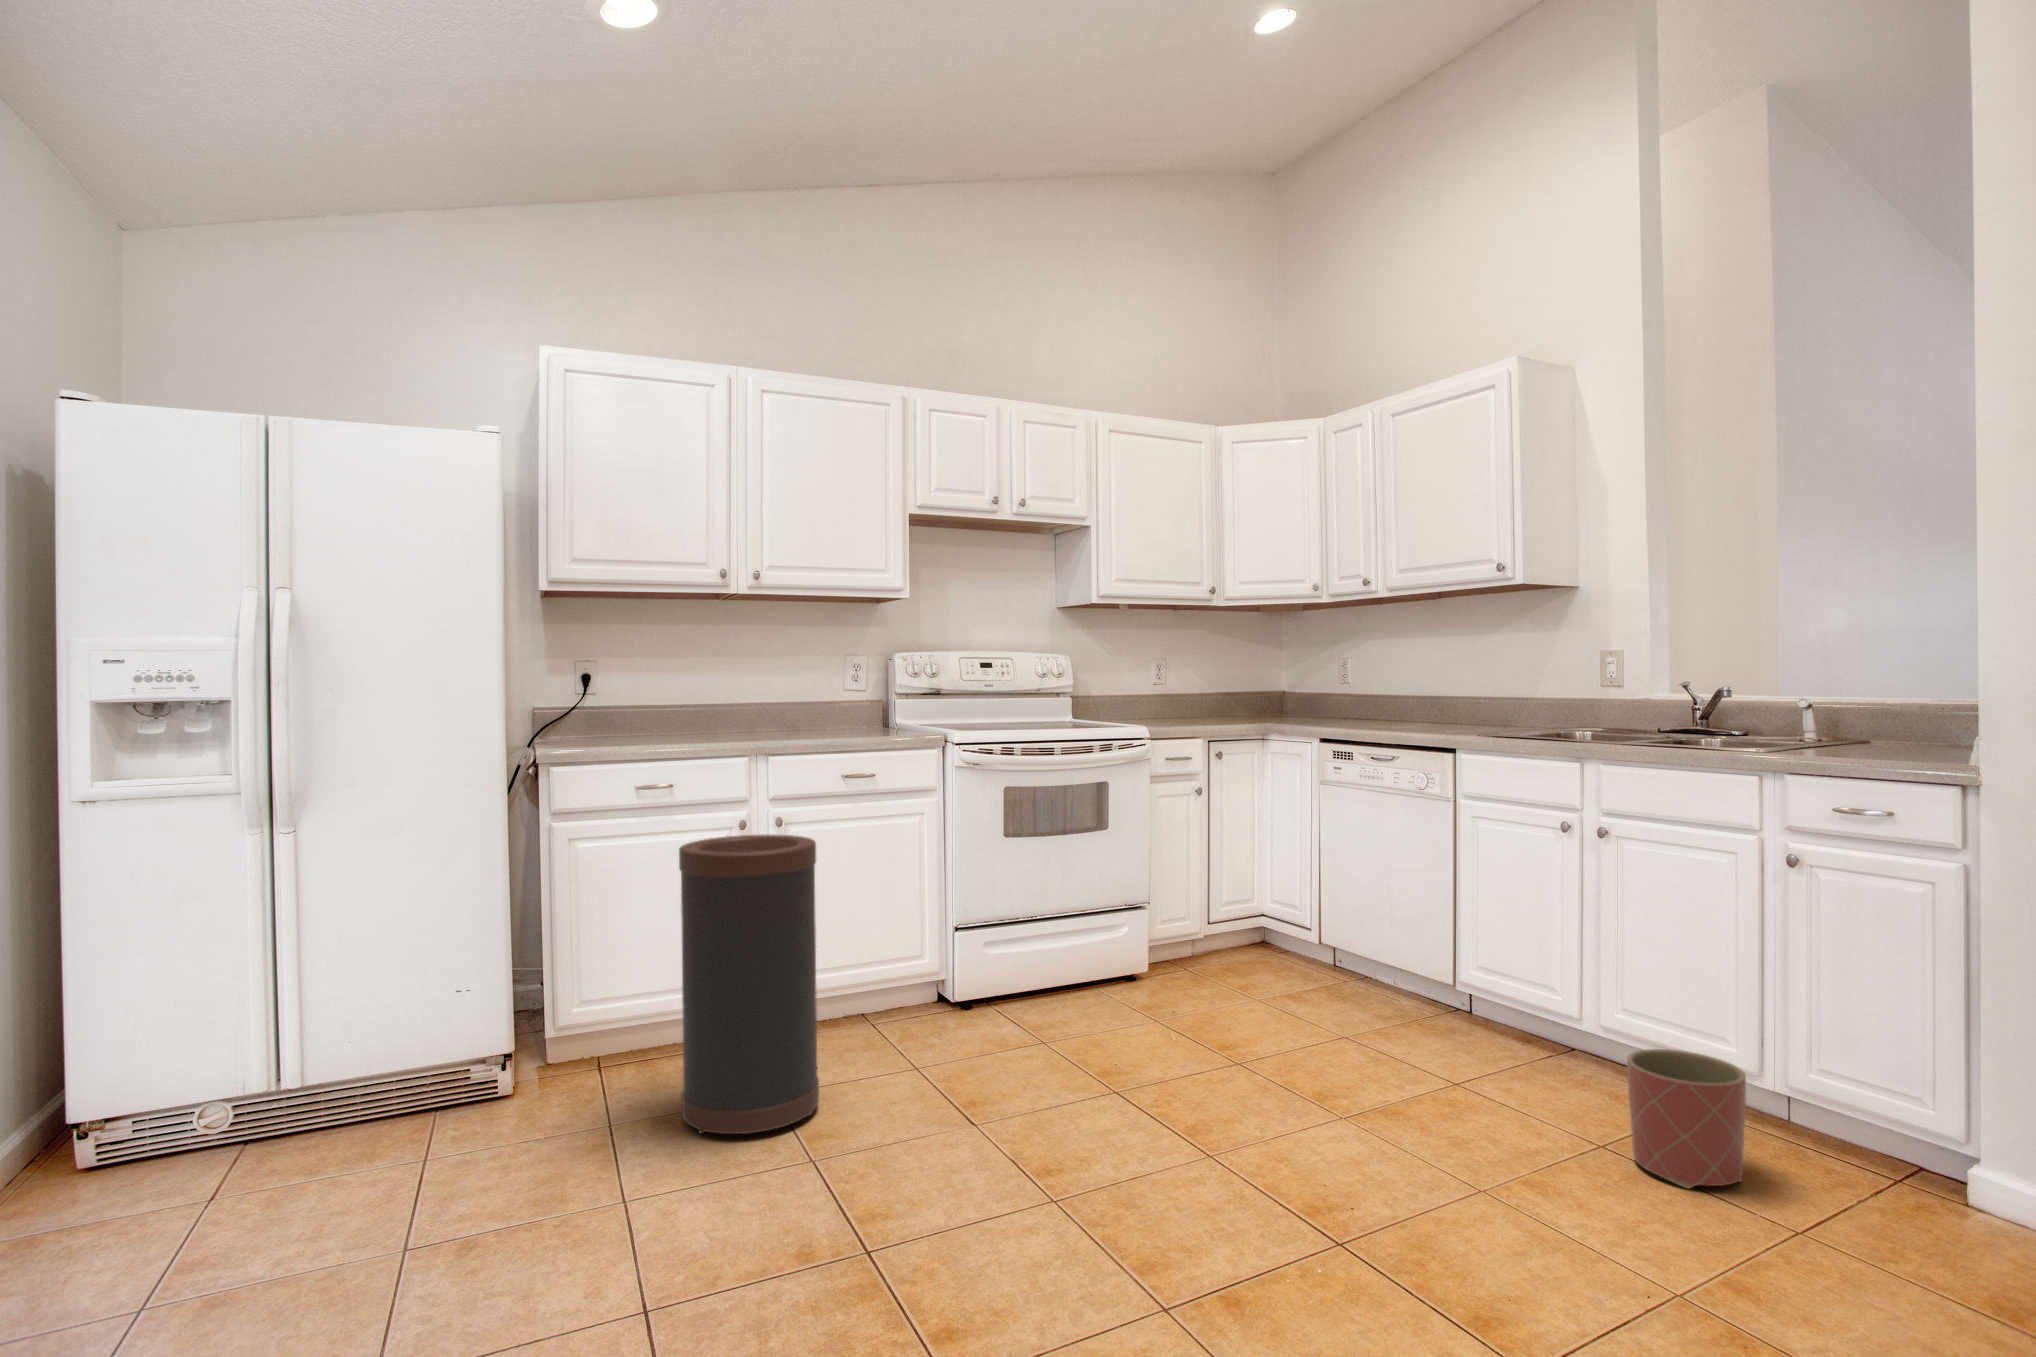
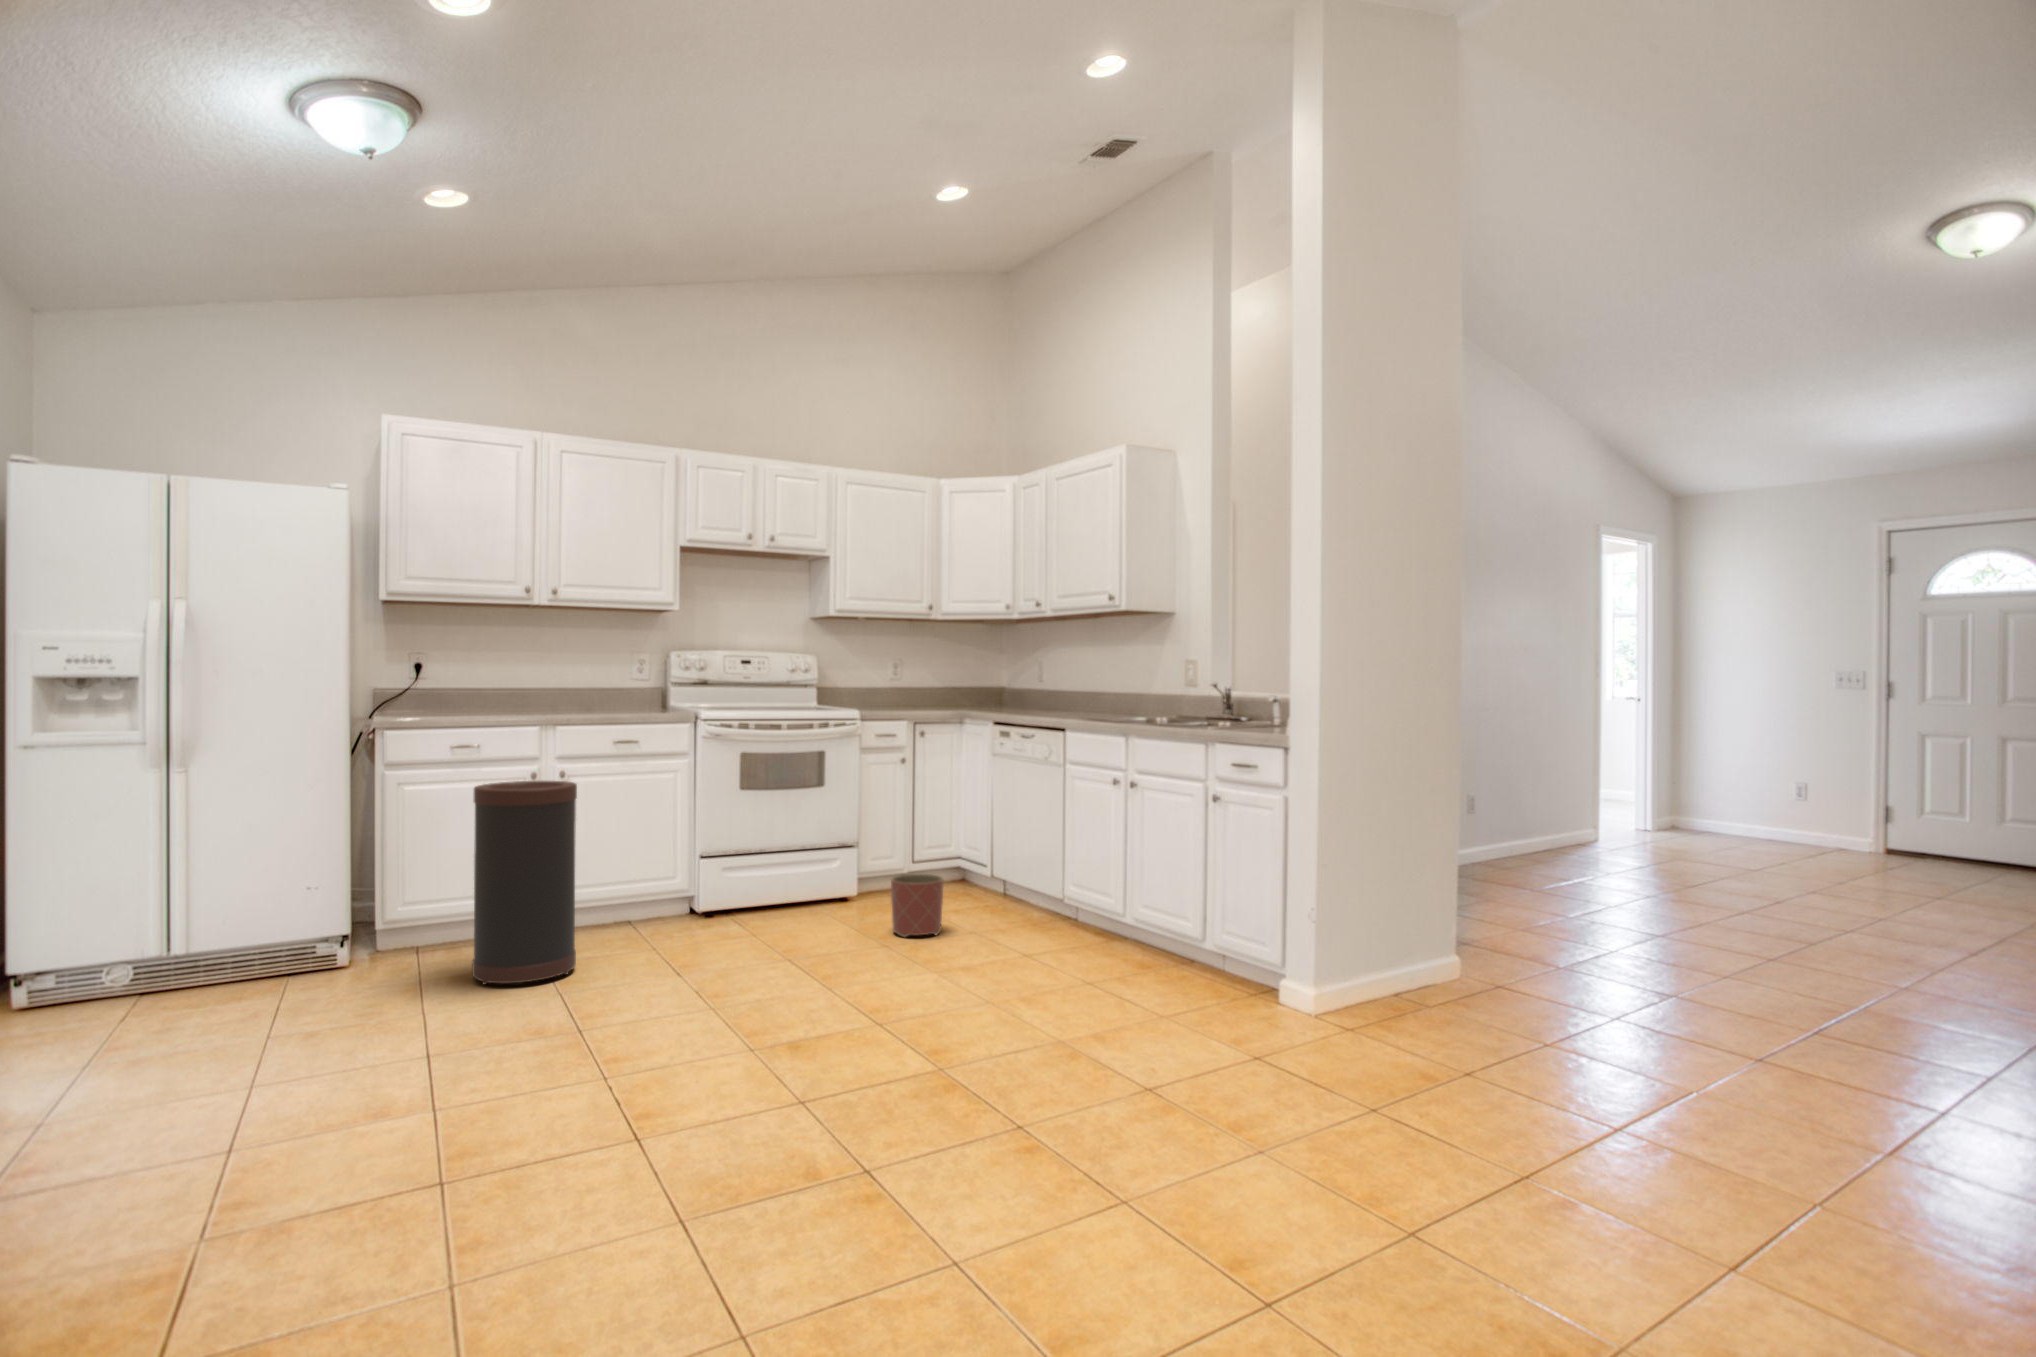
planter: present [1627,1049,1746,1188] -> present [891,874,943,937]

